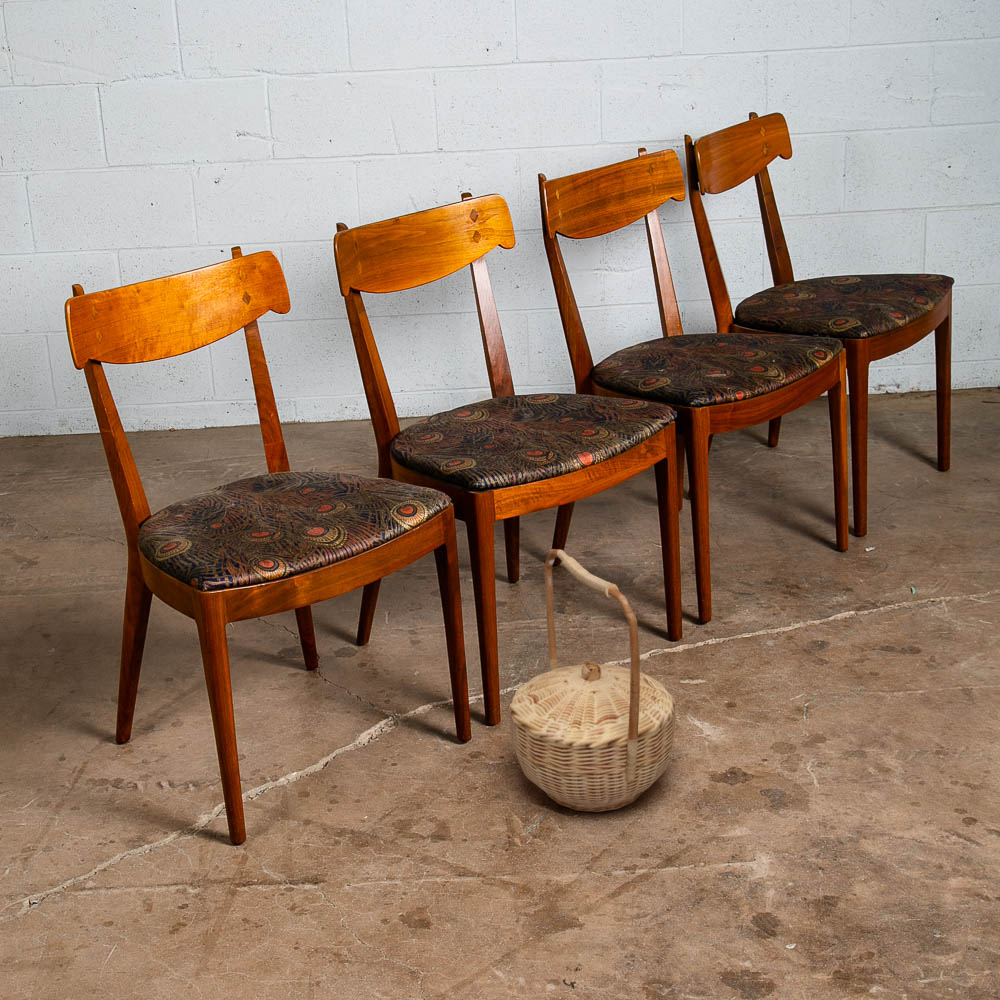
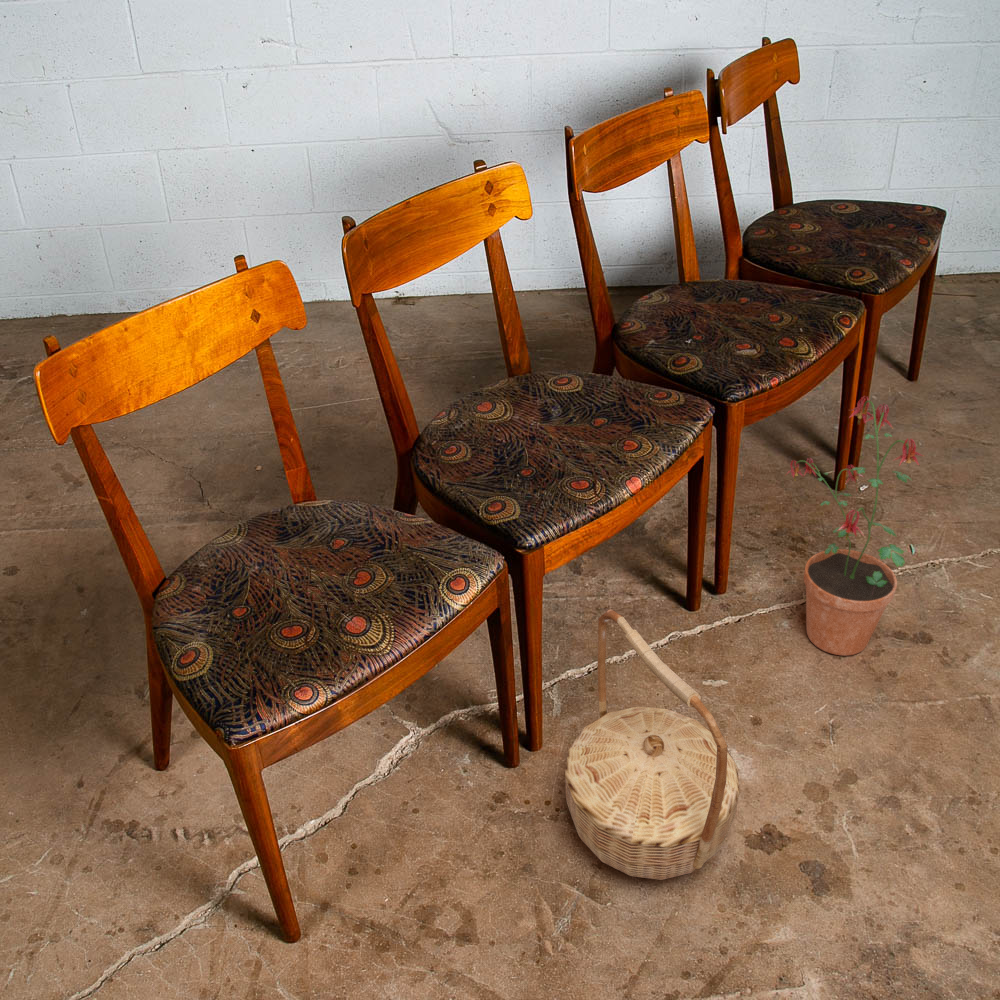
potted plant: none [750,397,869,666] -> present [788,396,923,656]

